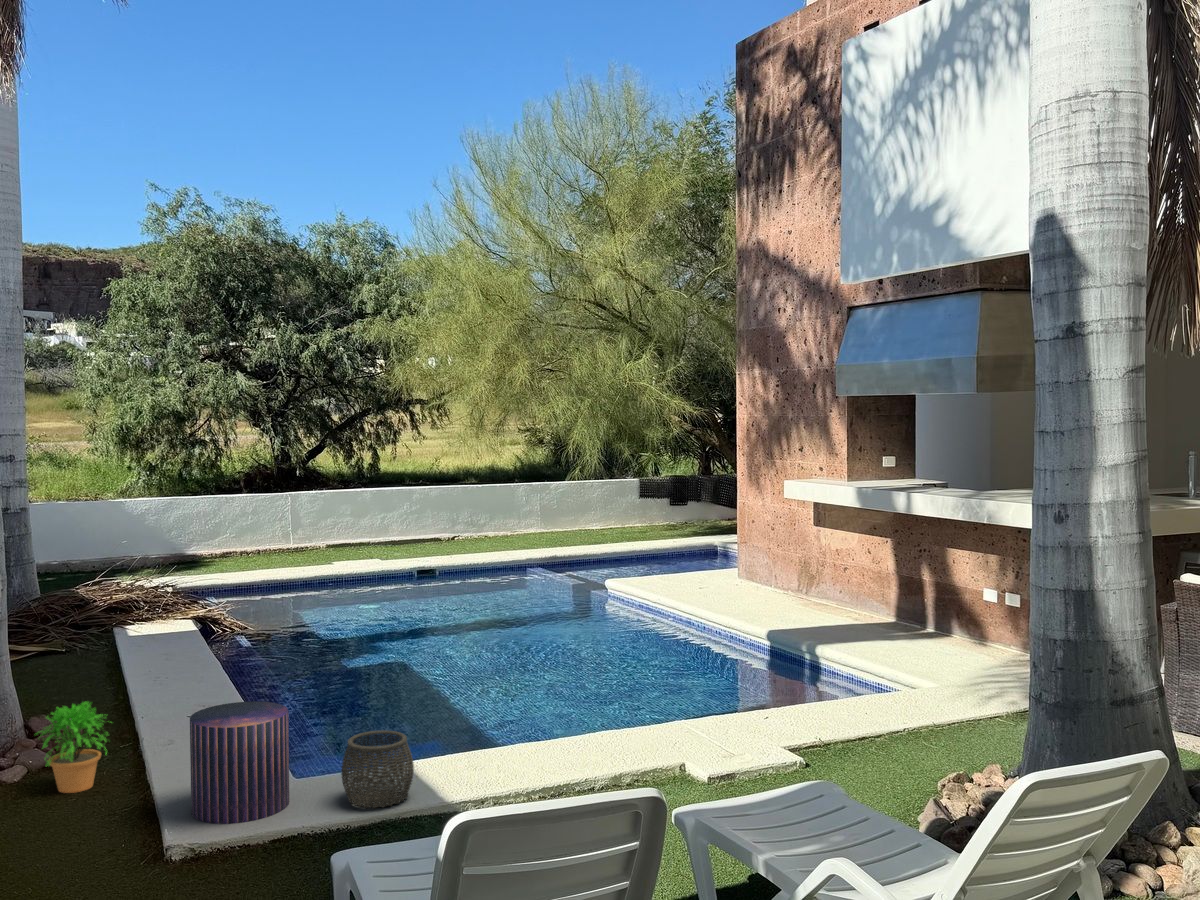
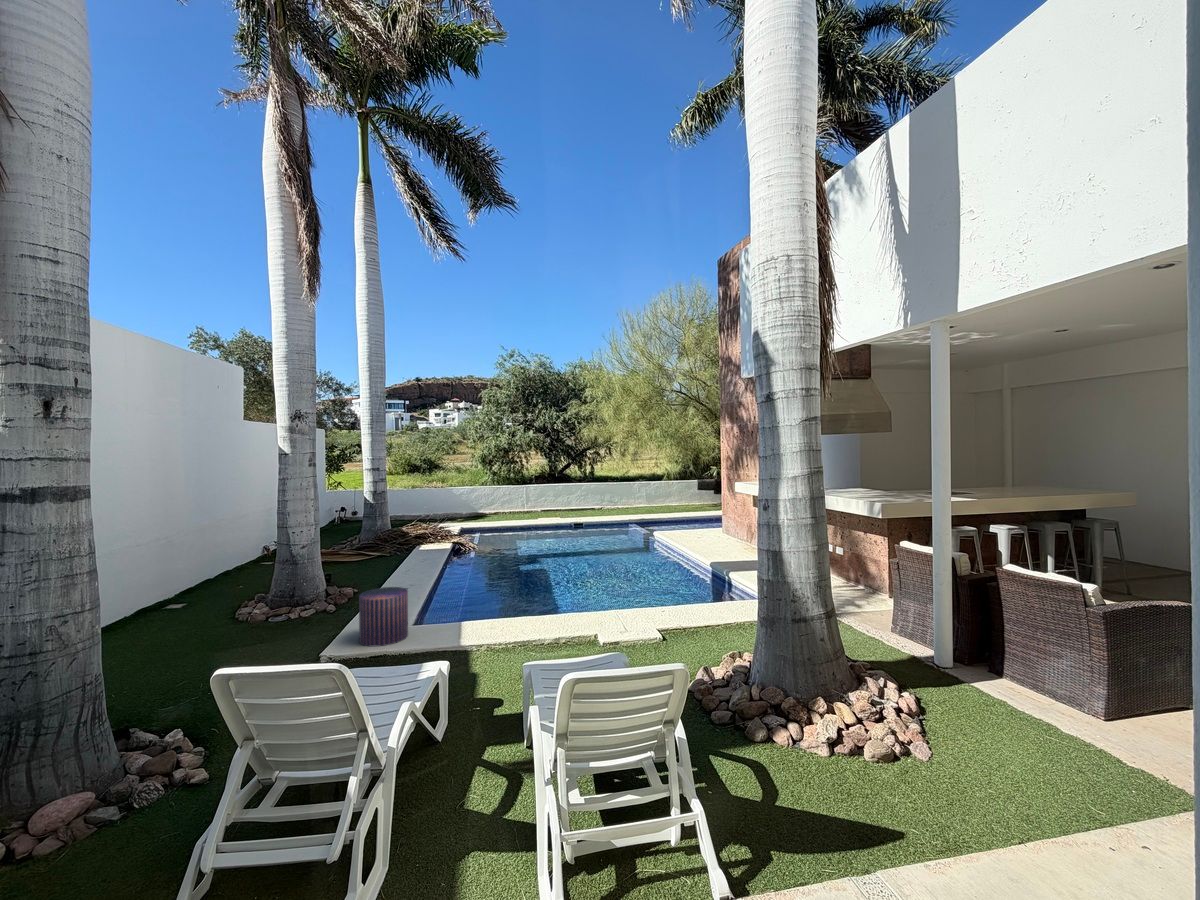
potted plant: present [40,701,106,793] -> none [308,582,345,625]
woven basket: present [341,730,414,808] -> none [428,605,465,645]

